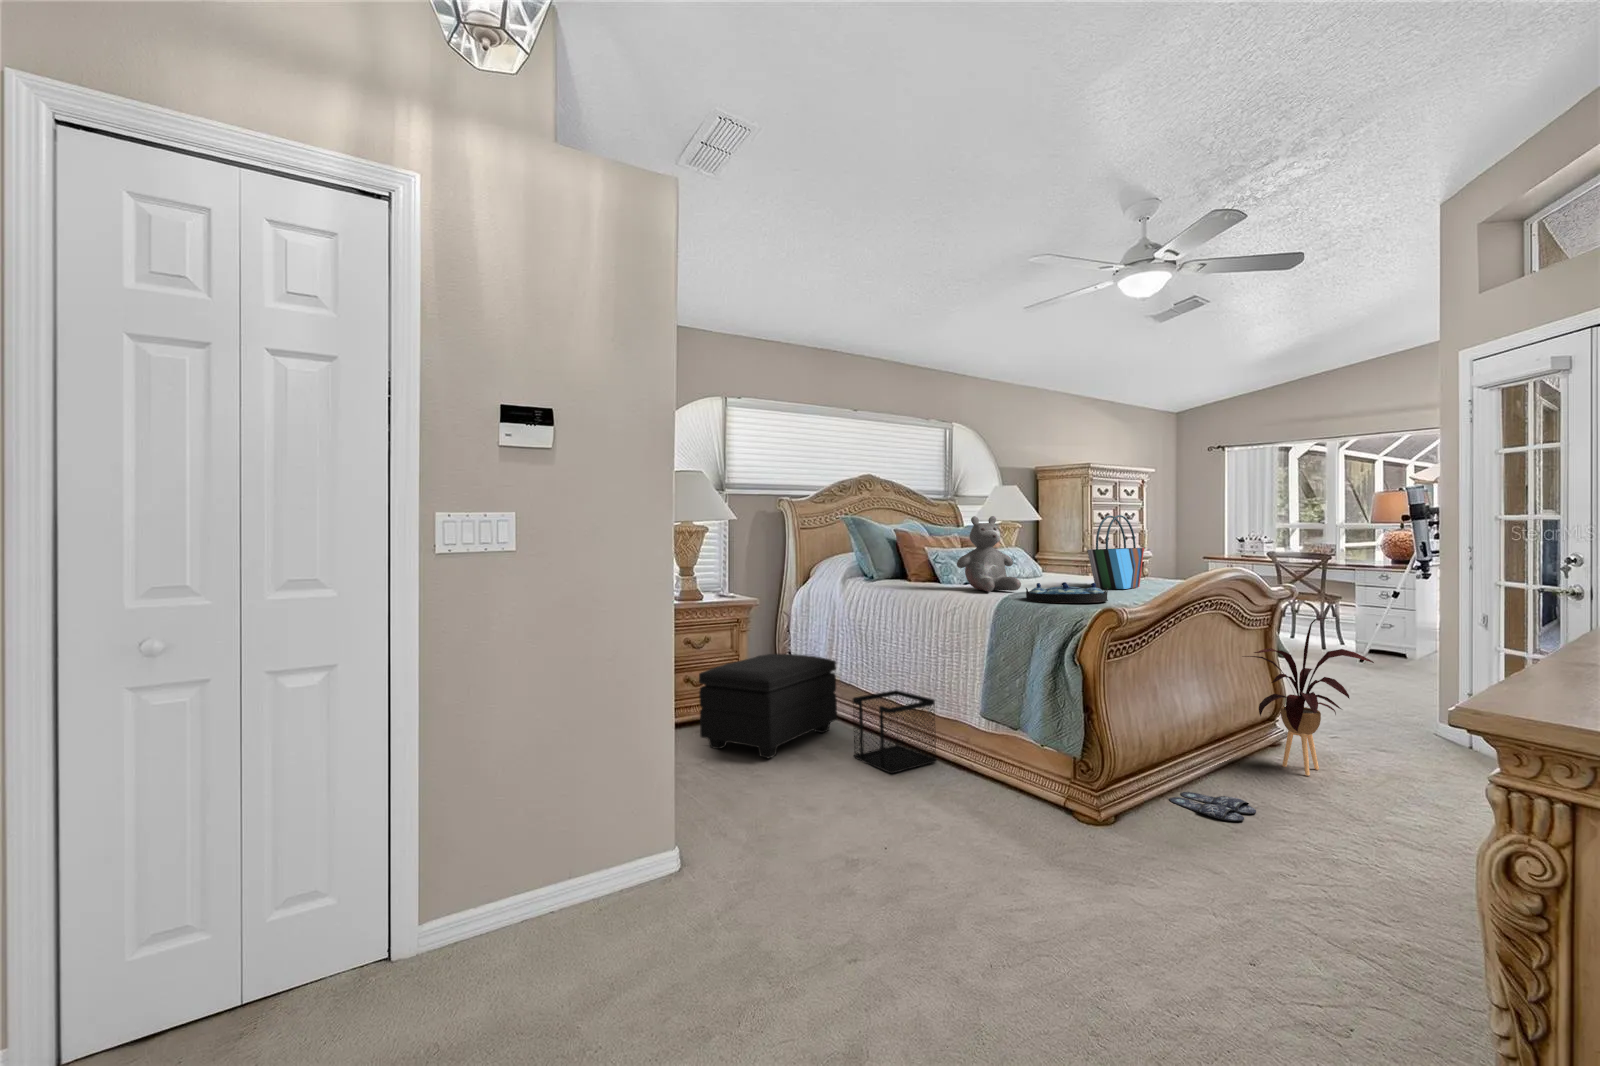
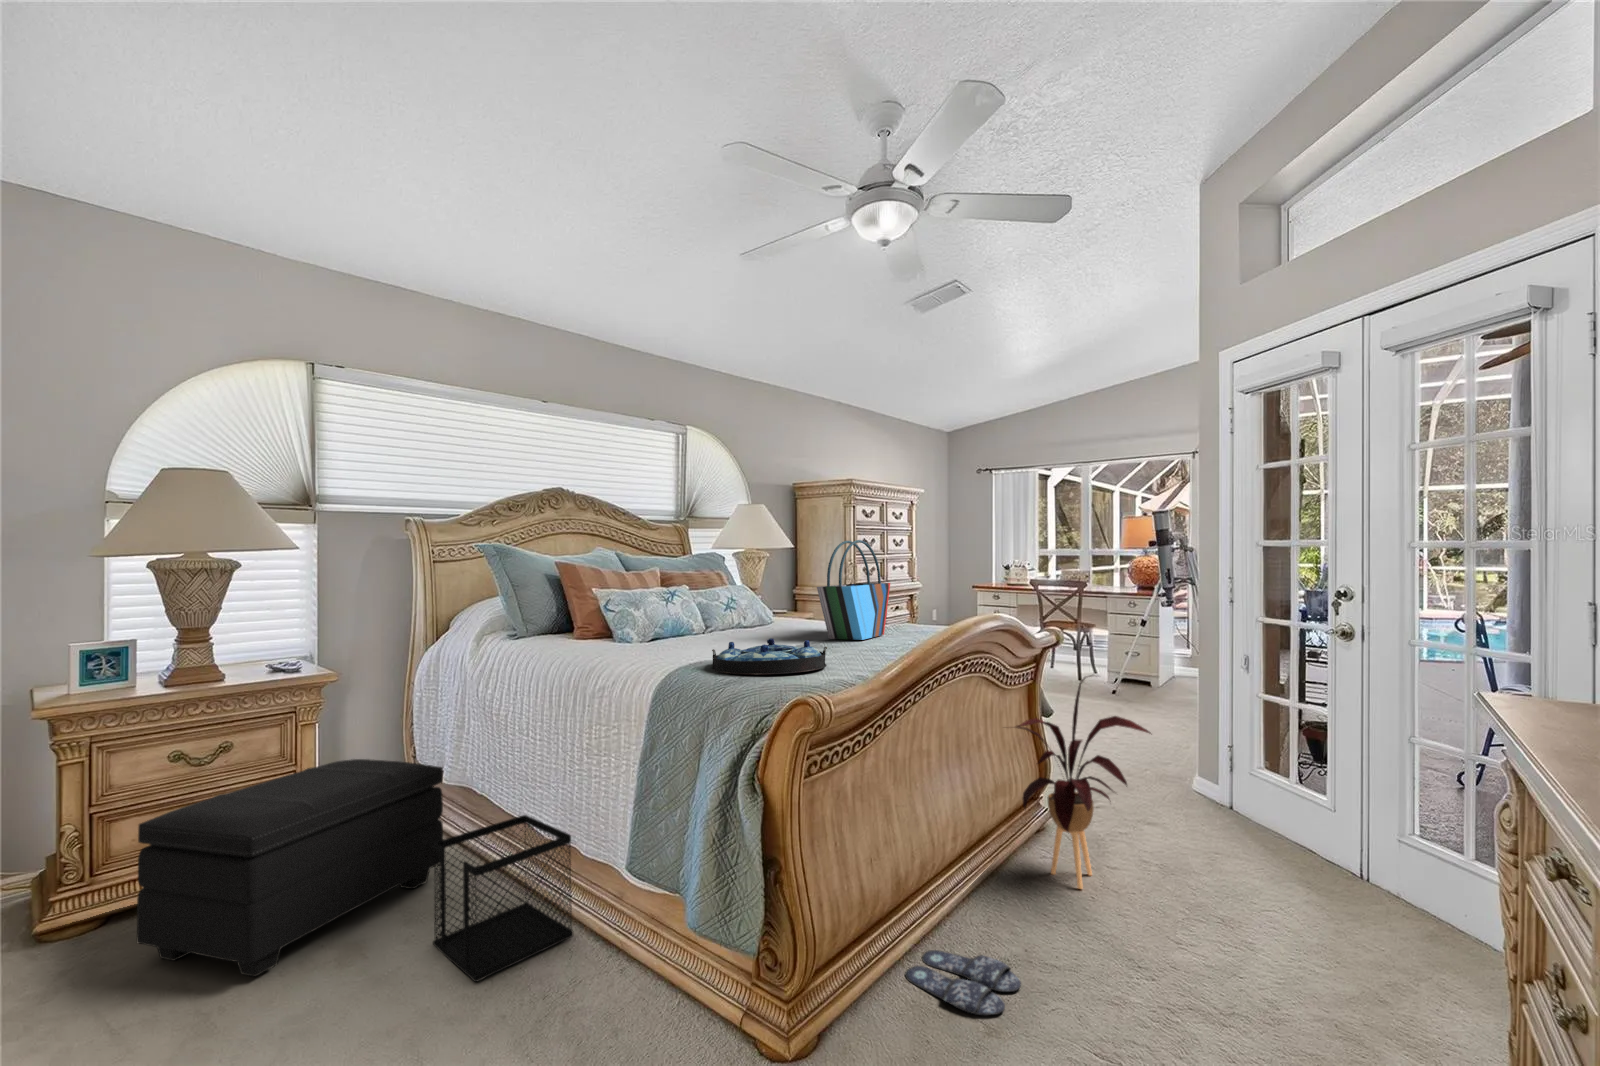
teddy bear: present [957,516,1021,592] -> none [631,541,720,653]

